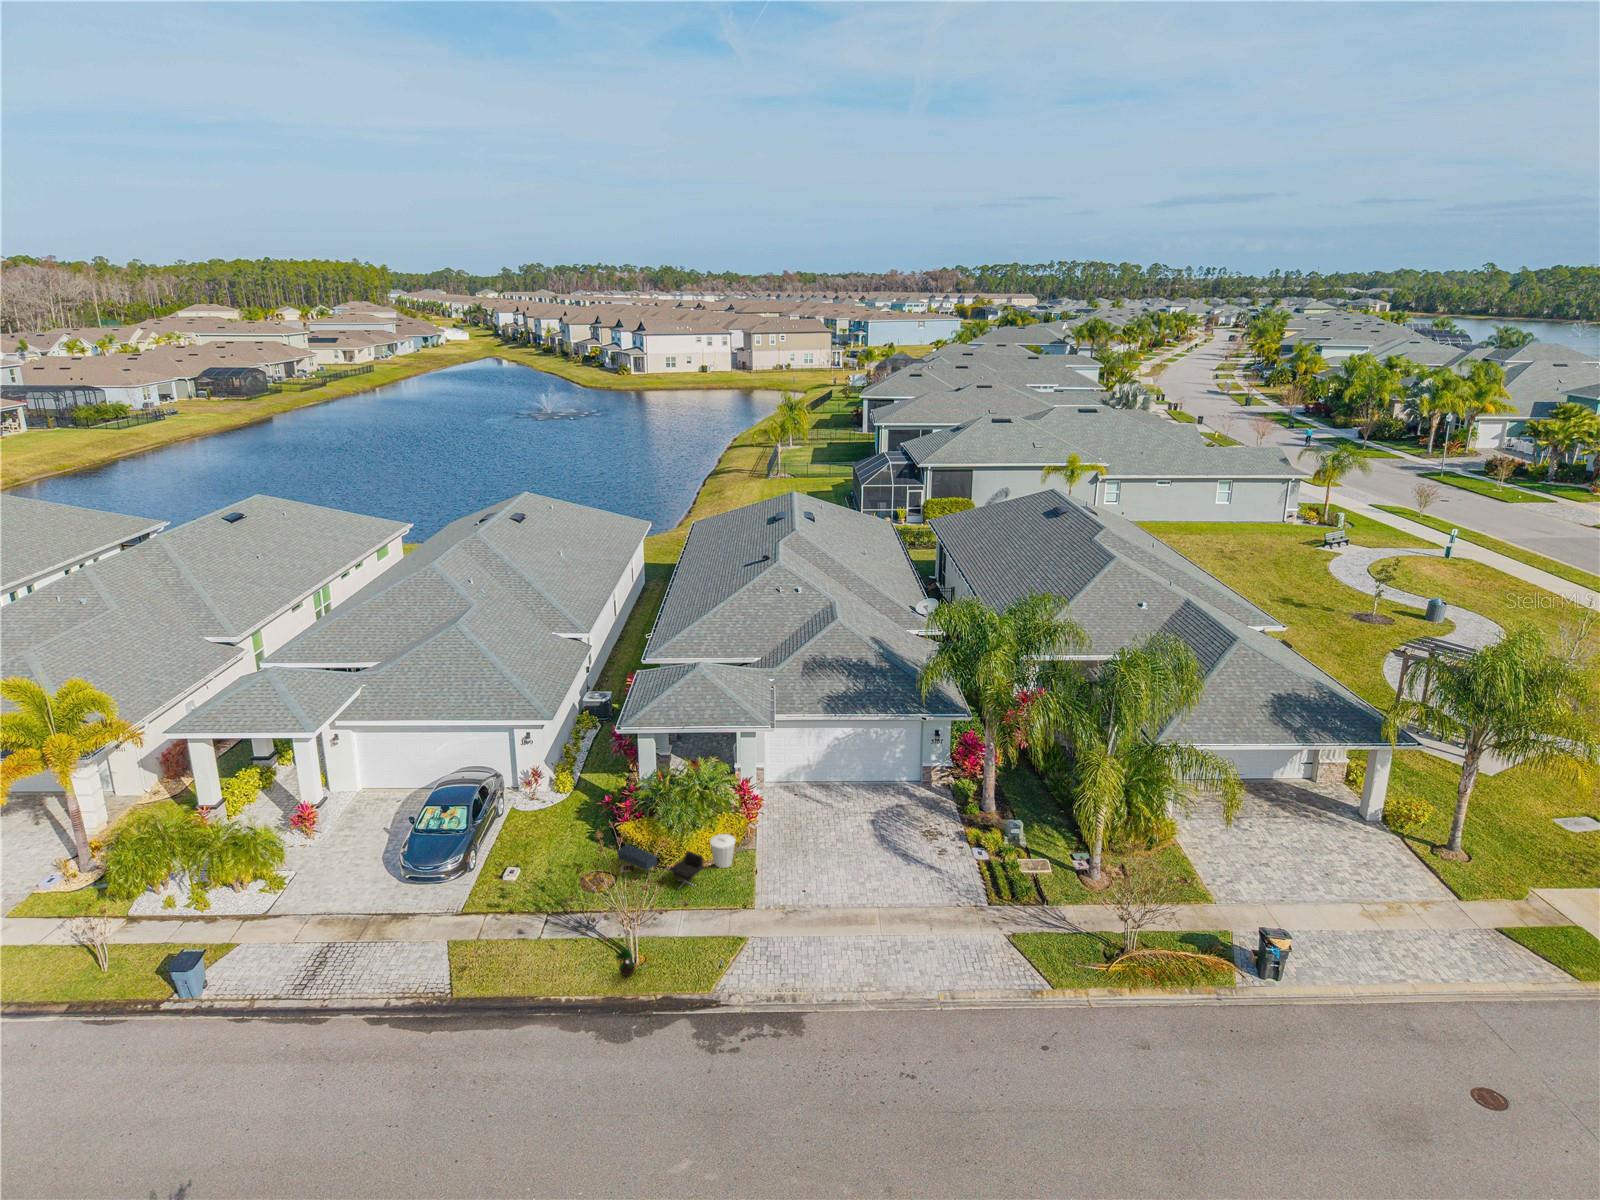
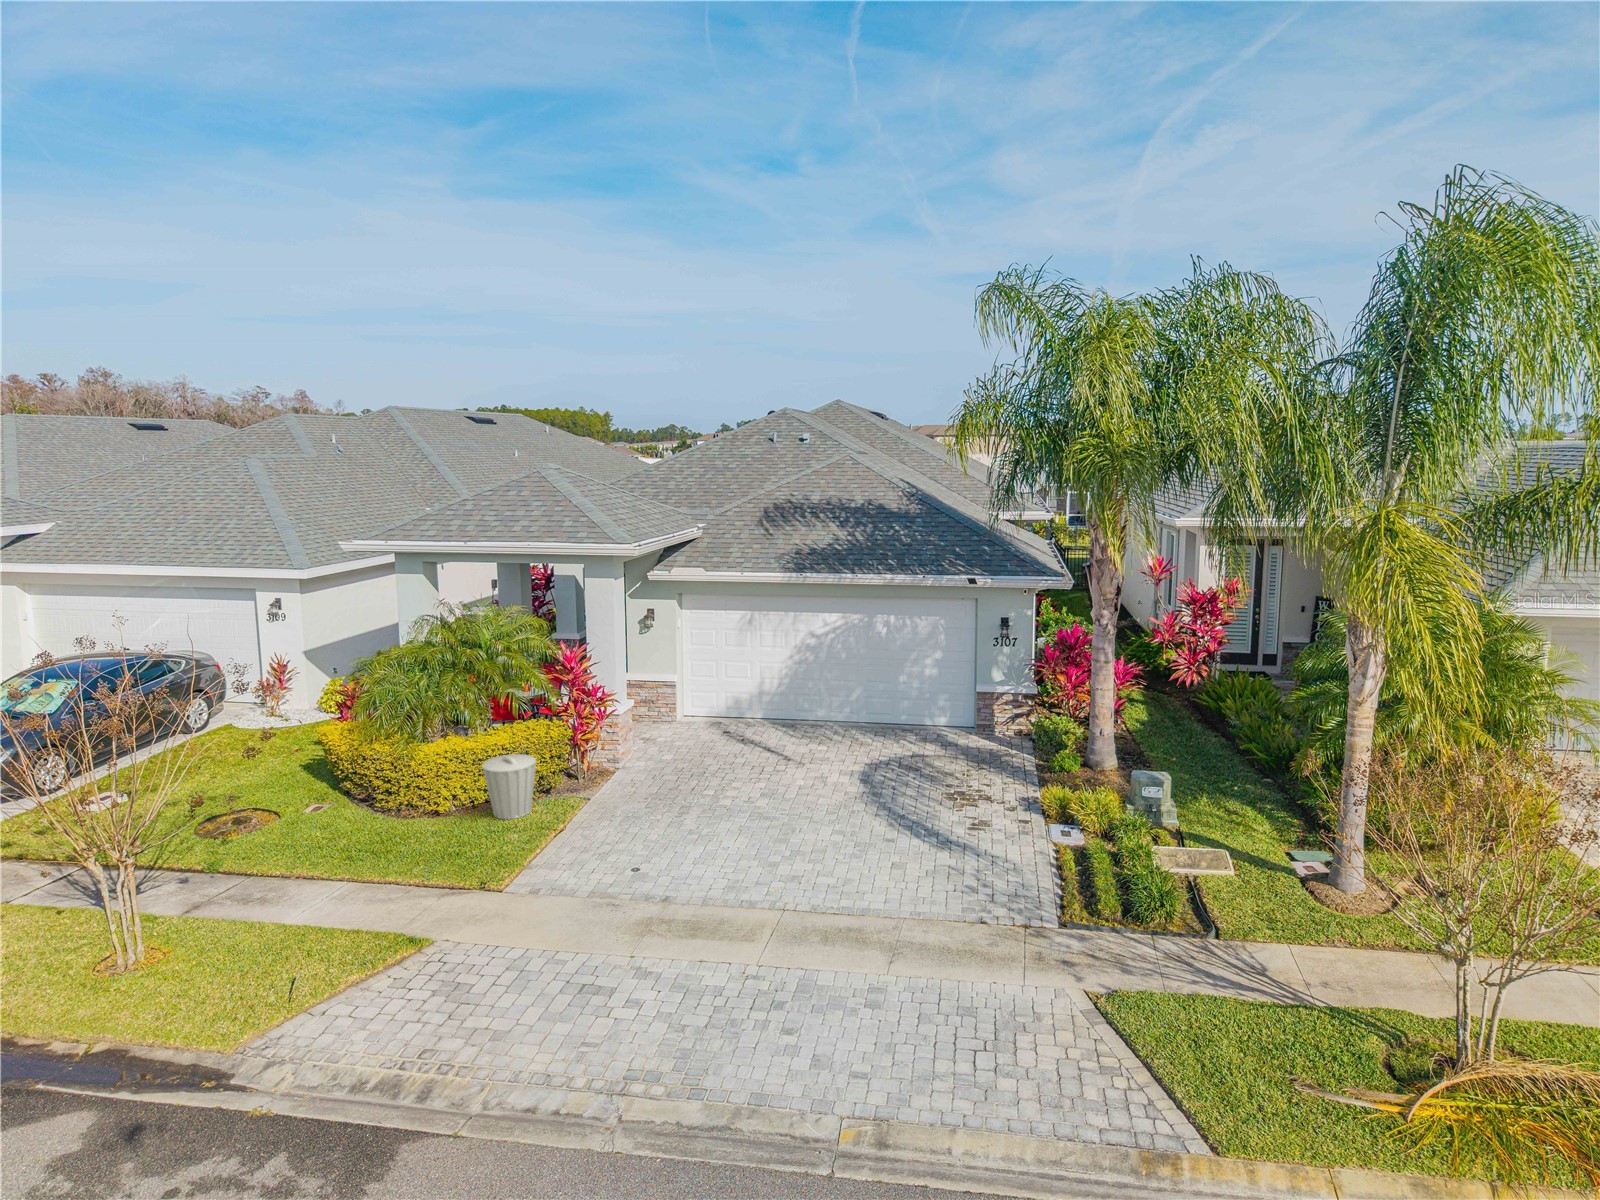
bench: present [617,845,657,878] -> none [310,764,375,825]
lounge chair: present [671,852,703,883] -> none [380,775,450,845]
potted tree: present [616,948,635,976] -> none [36,908,117,991]

